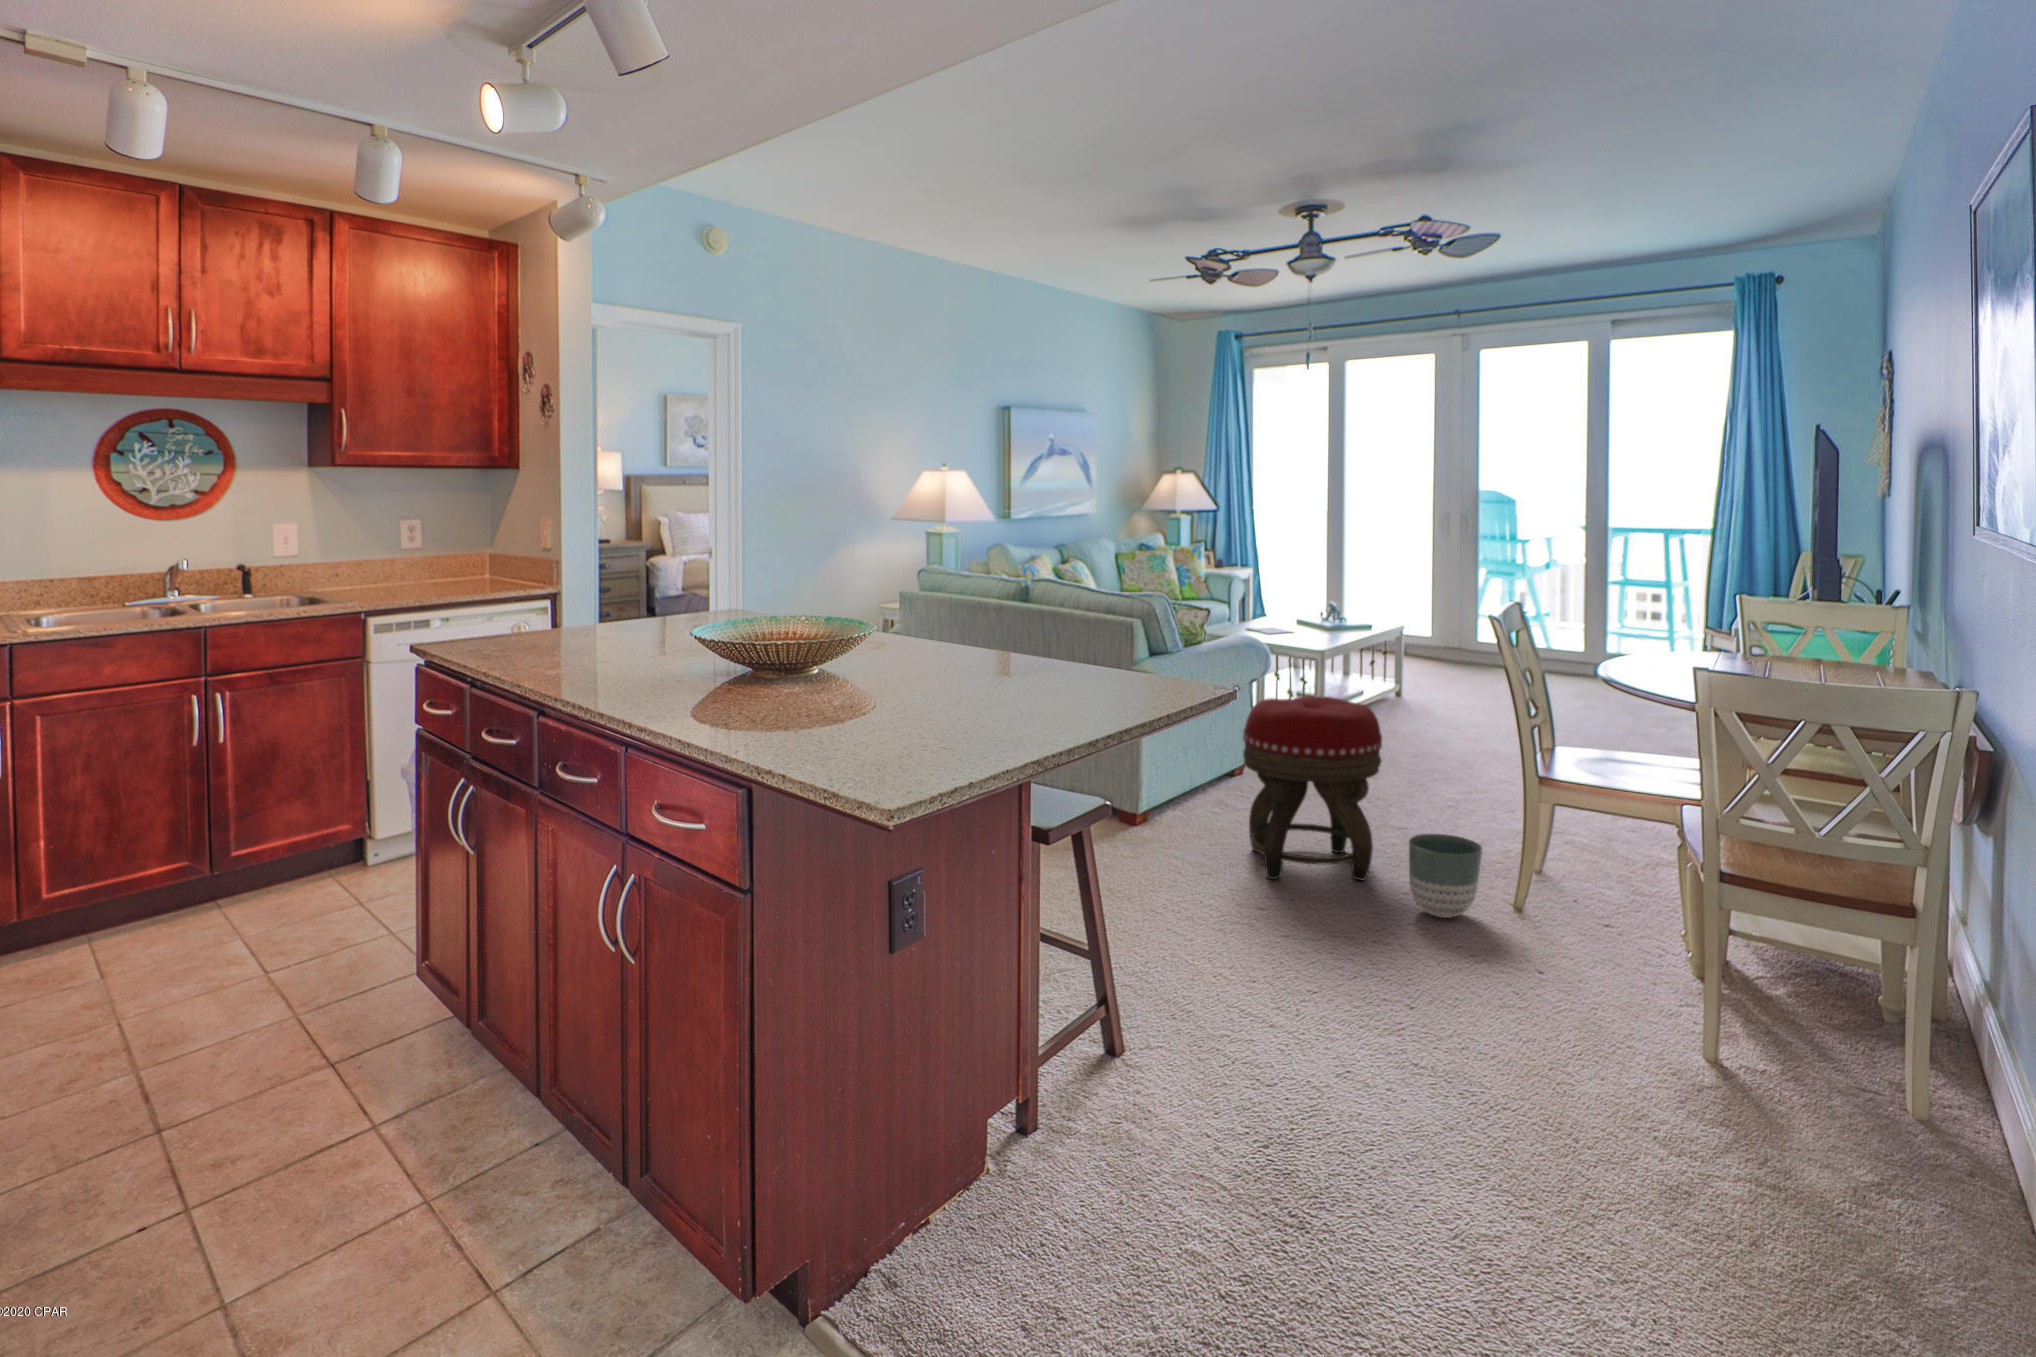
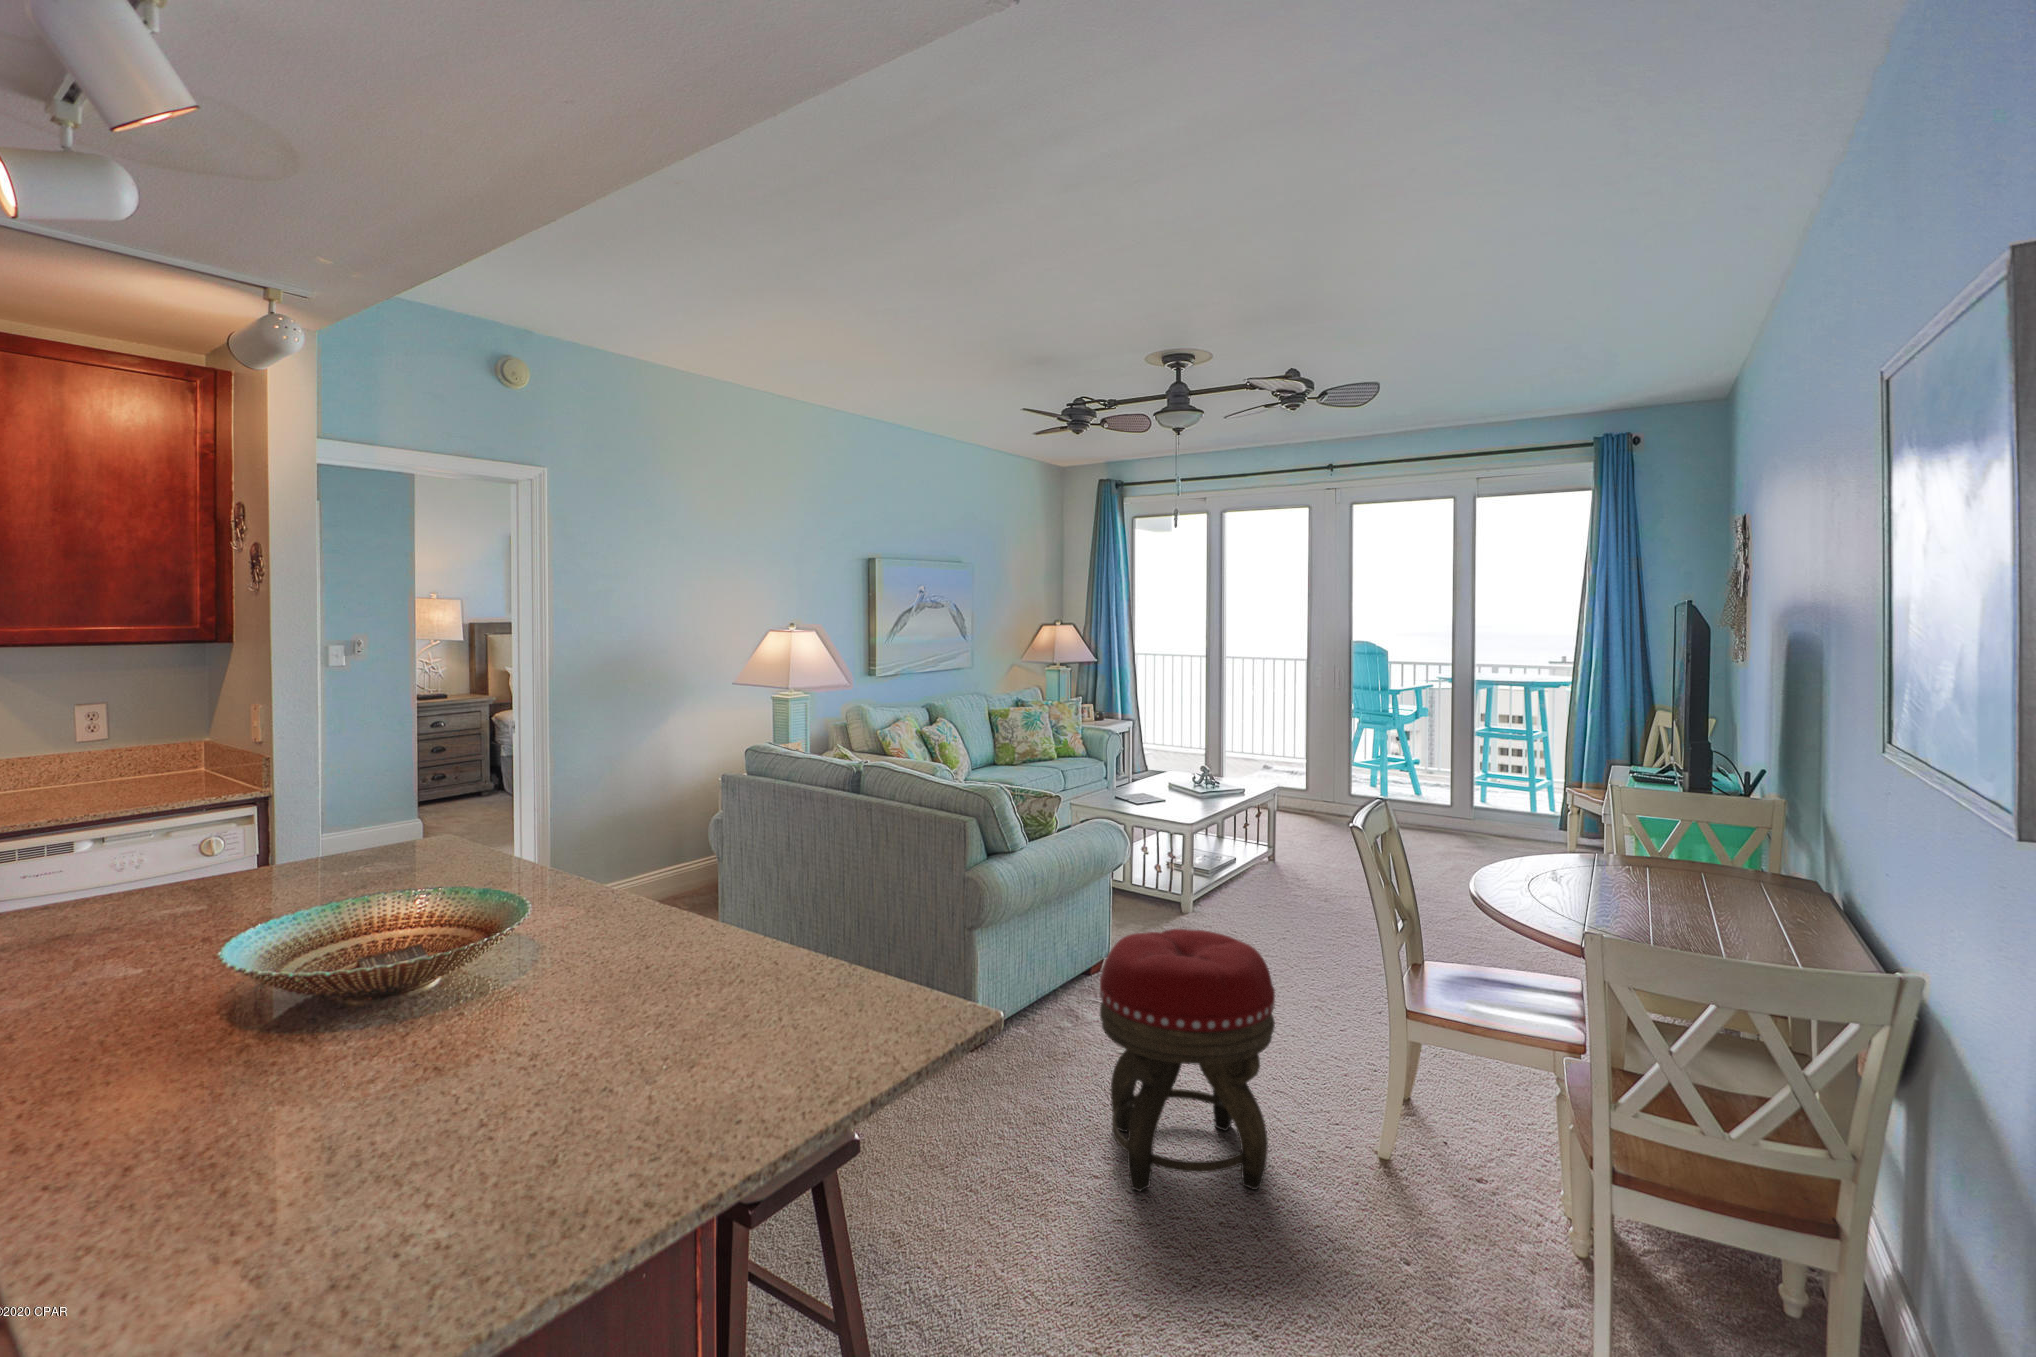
planter: present [1409,834,1482,918] -> none [1318,1141,1417,1275]

